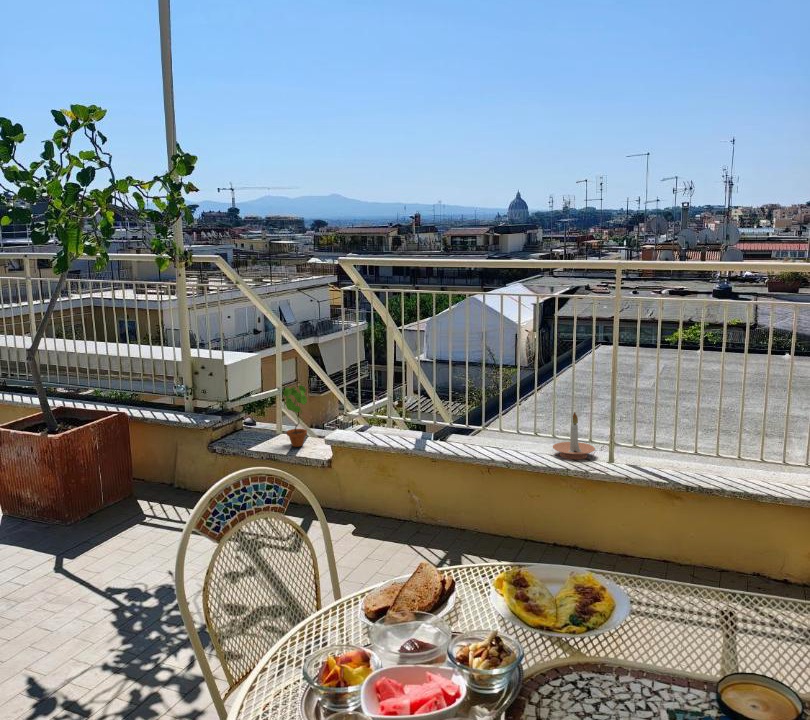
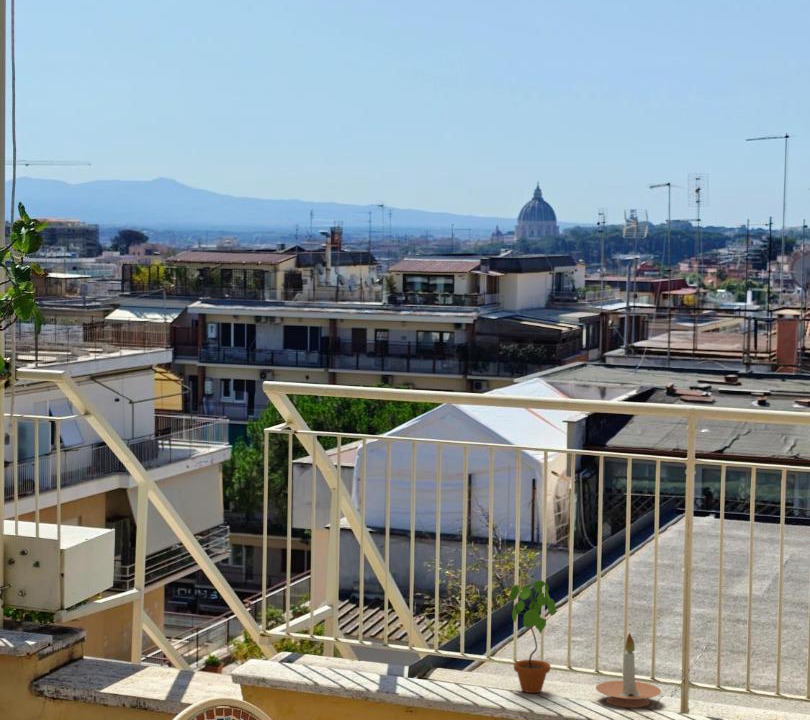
potted plant: present [284,385,307,447] -> present [510,580,556,693]

